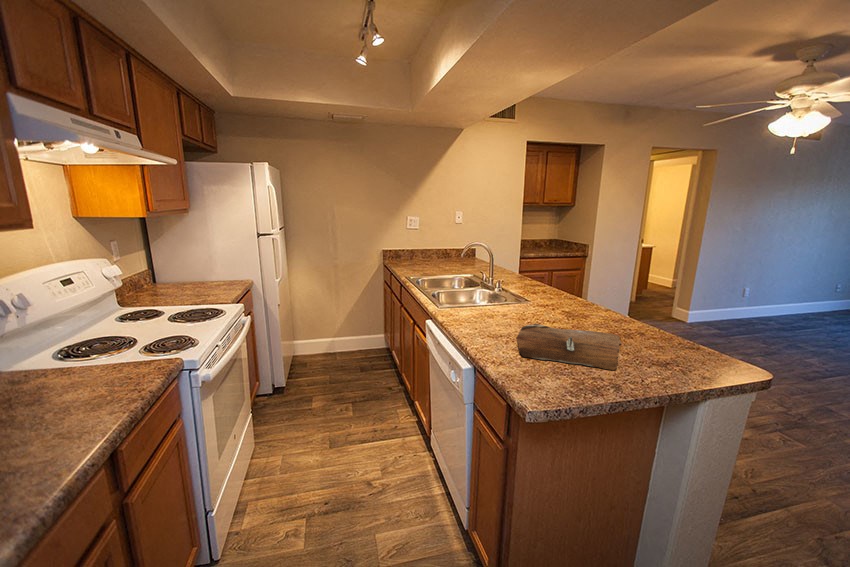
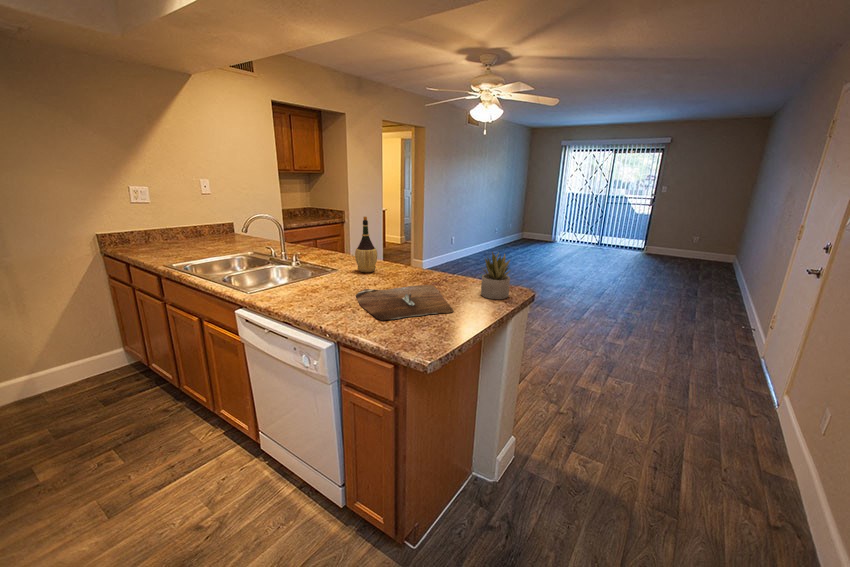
wine bottle: none [546,250,570,308] -> present [355,216,377,272]
succulent plant: none [677,306,733,374] -> present [481,252,510,299]

